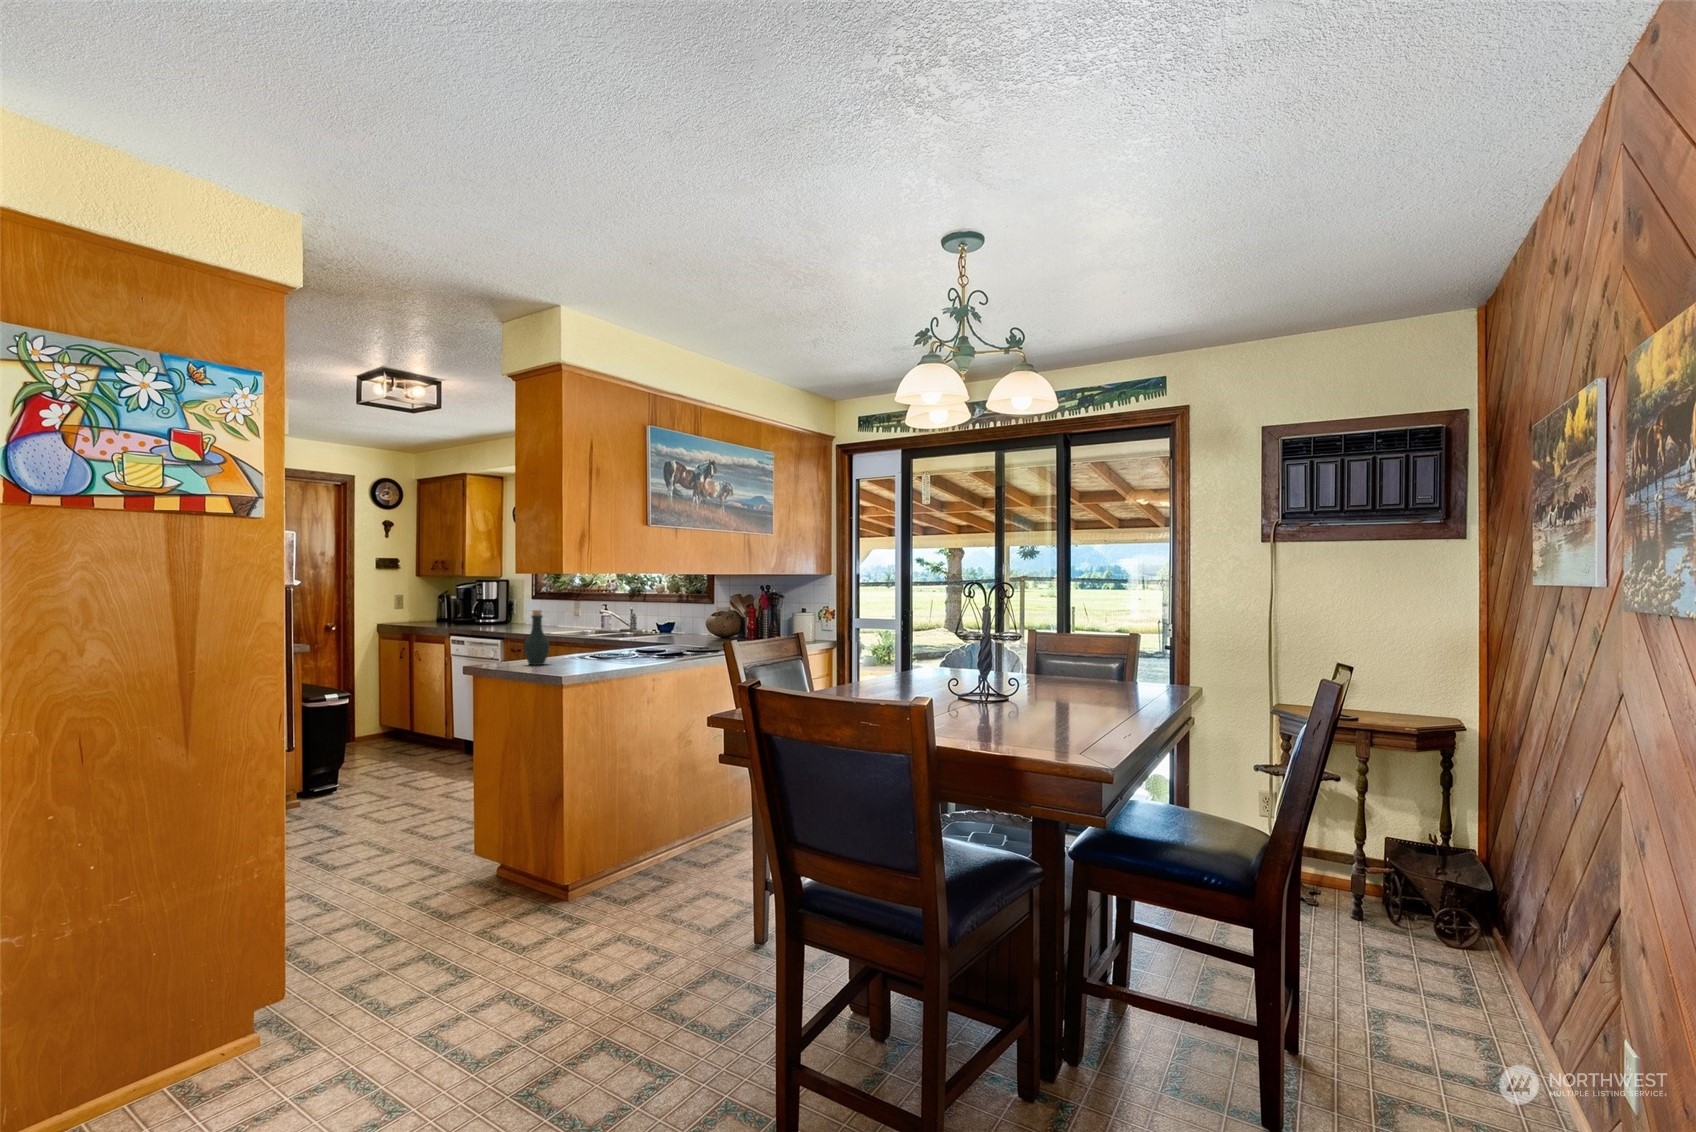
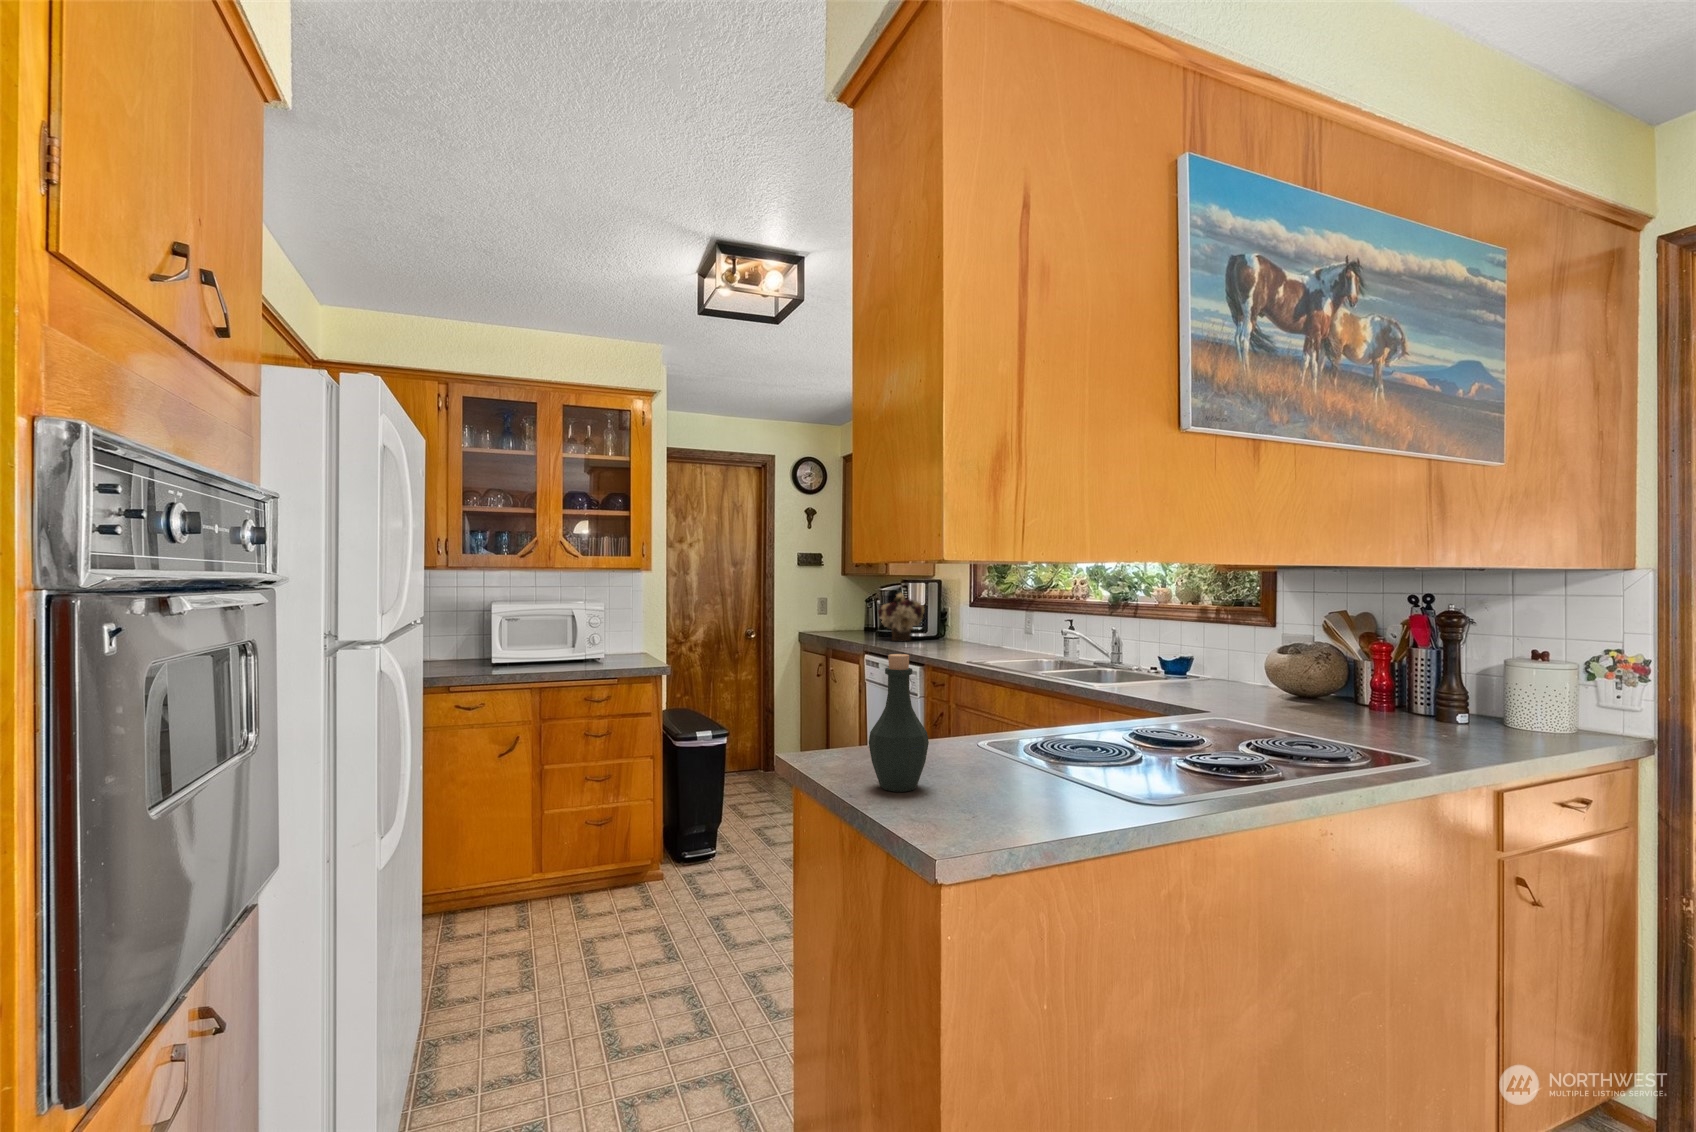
flower arrangement: none [456,590,496,627] -> present [878,593,924,641]

